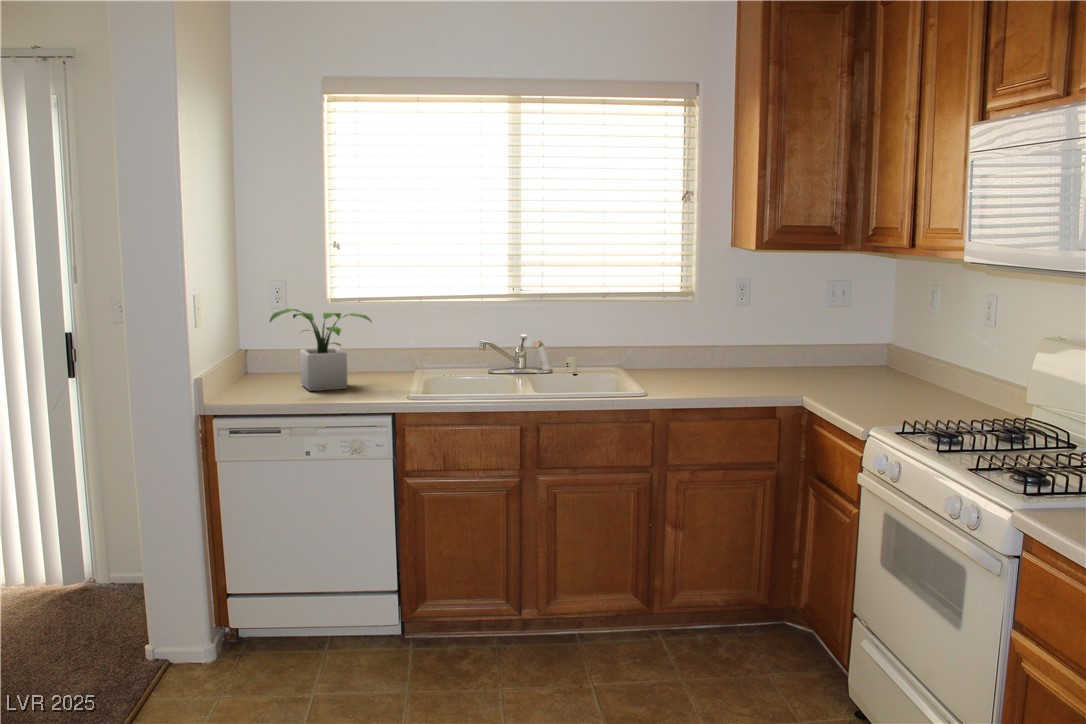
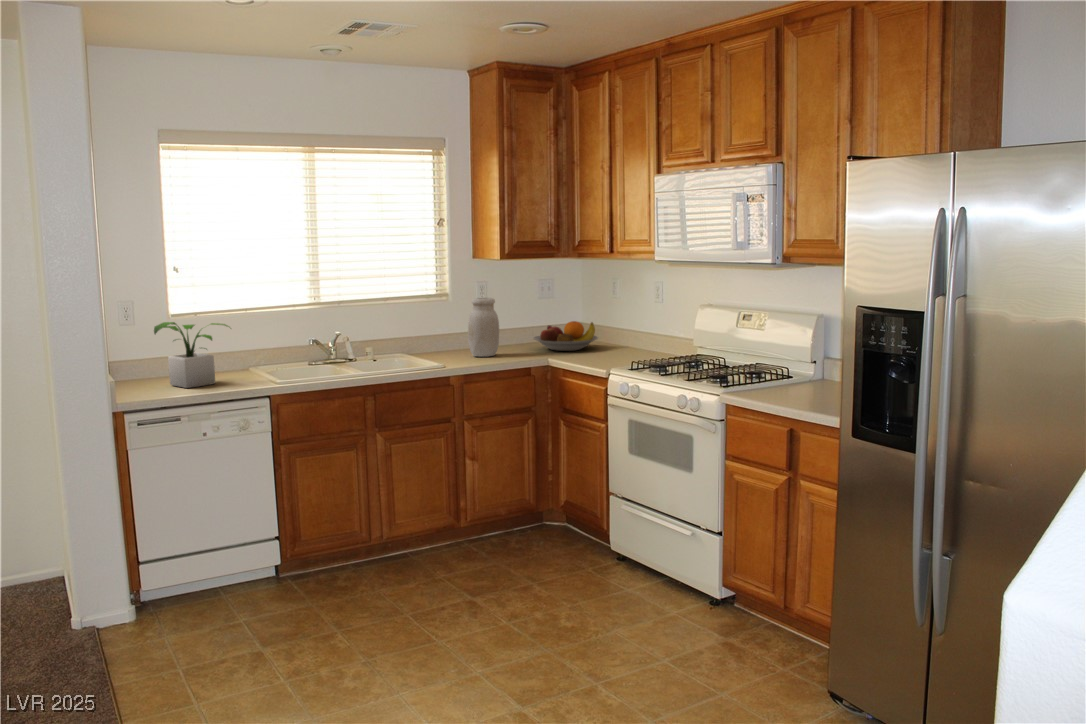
jar: none [697,303,743,386] -> present [468,298,499,357]
fruit bowl: none [800,346,900,390] -> present [533,321,598,351]

